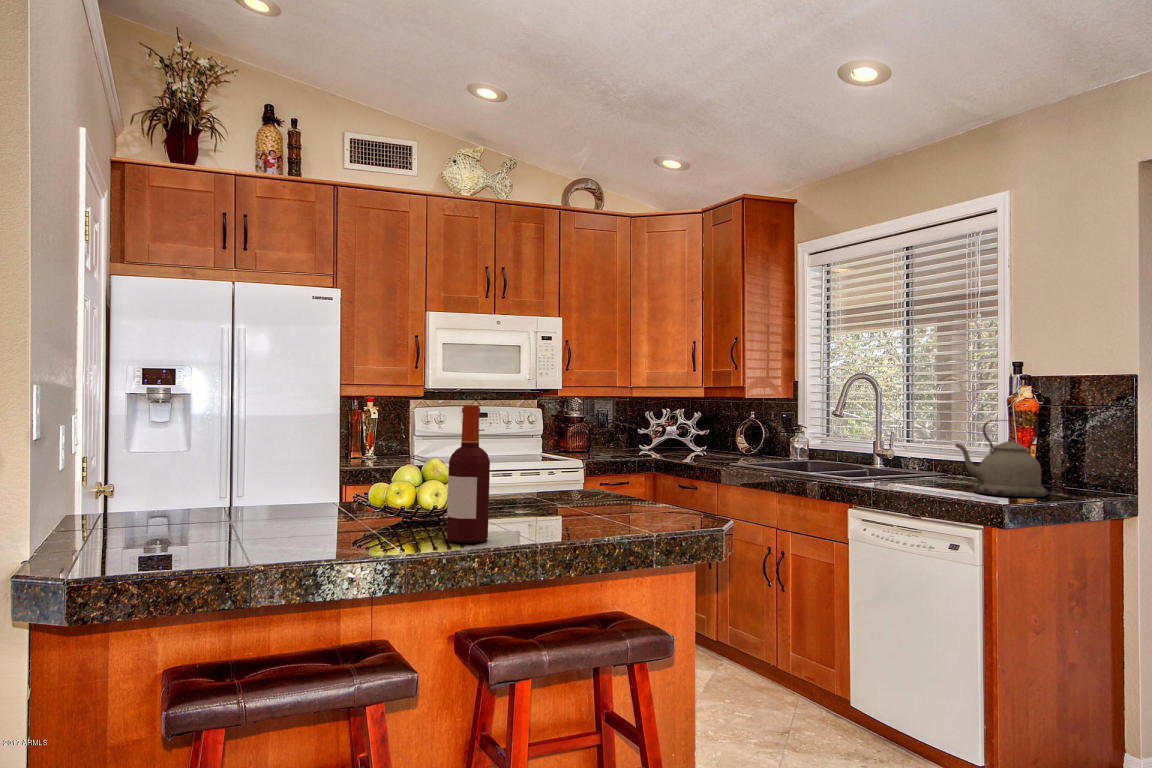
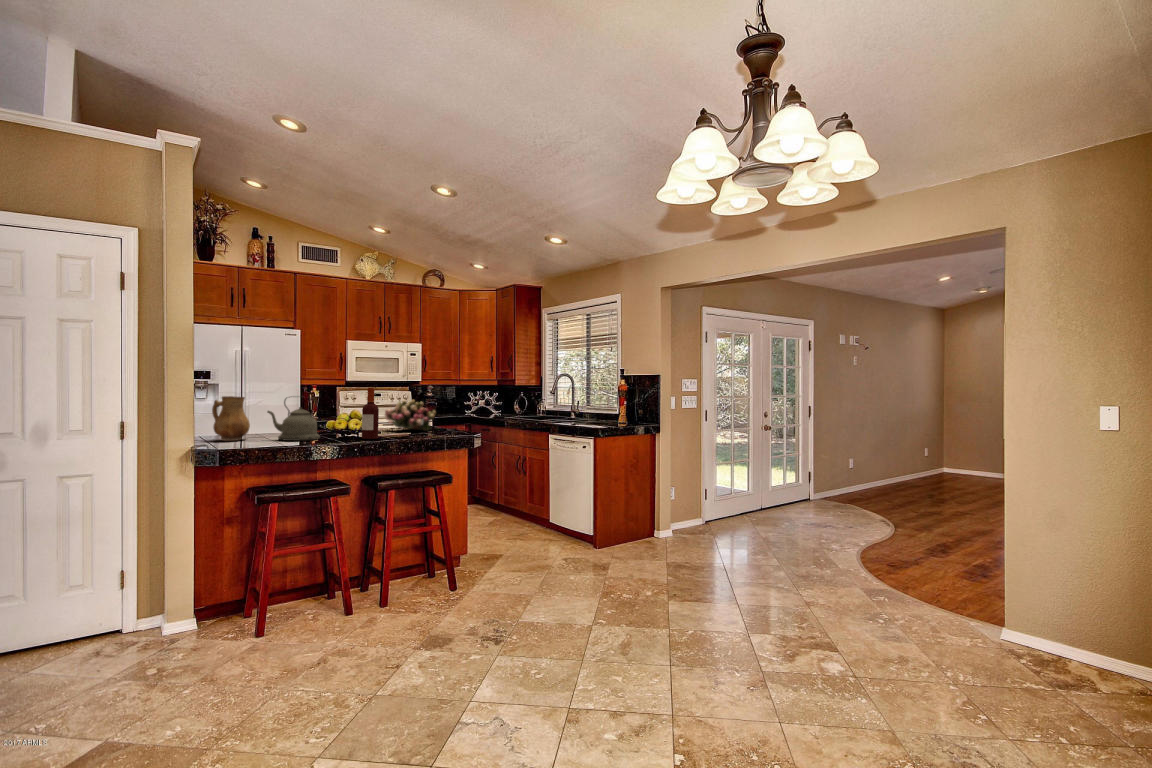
kettle: present [955,420,1047,497] -> present [267,398,320,441]
ceramic pitcher: none [97,423,185,536] -> present [212,396,250,441]
flower arrangement: none [499,431,617,508] -> present [385,400,436,431]

